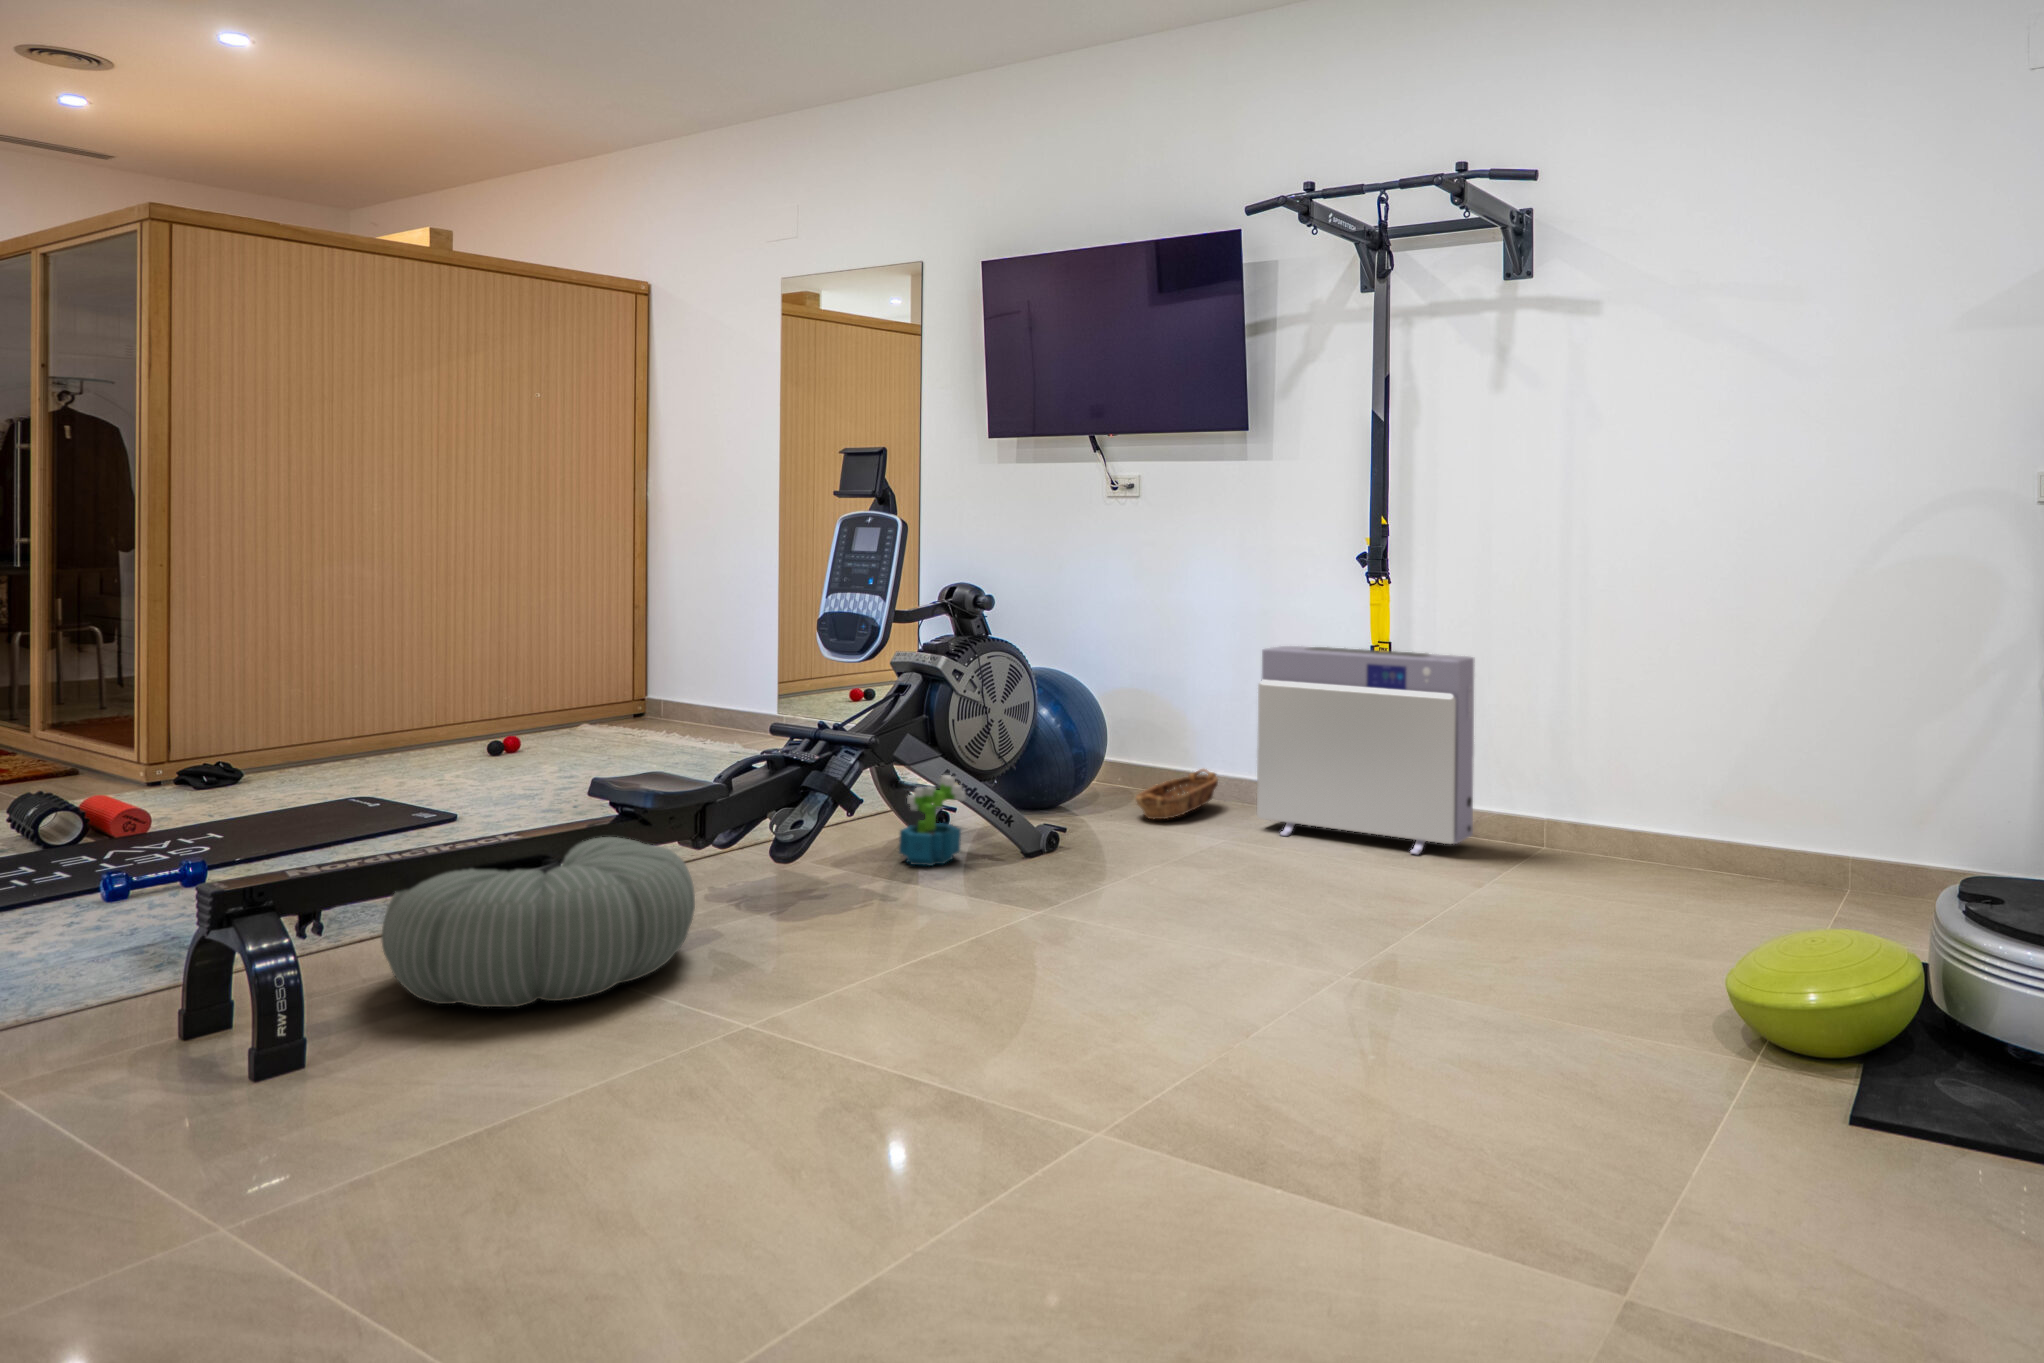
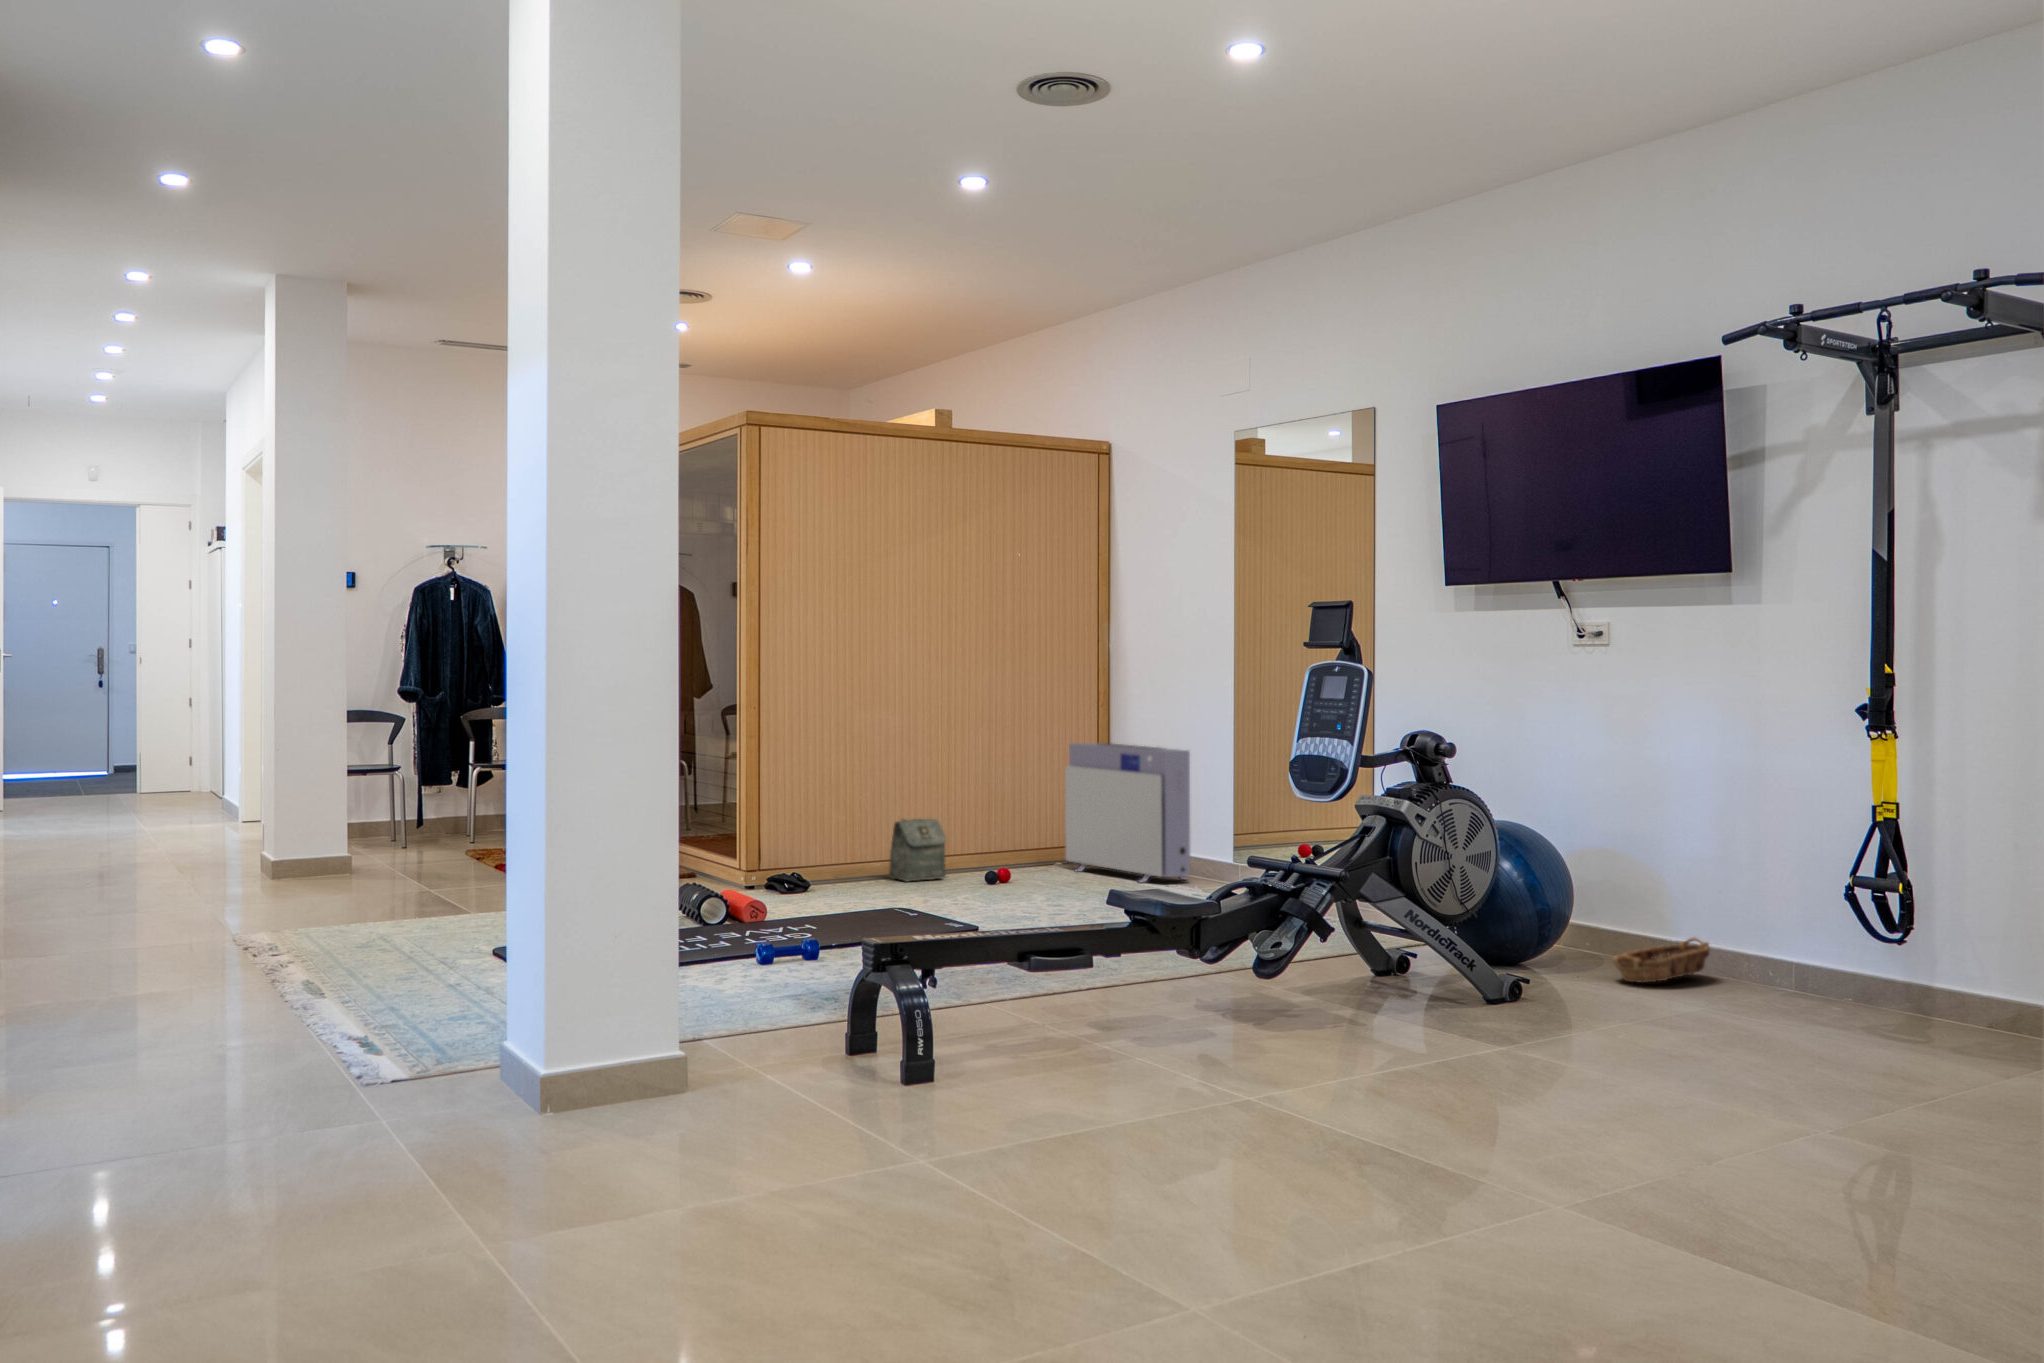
air purifier: present [1257,646,1474,854] -> present [1065,743,1191,883]
bag: none [372,688,447,760] -> present [889,819,946,882]
decorative plant: present [899,775,965,866] -> none [1367,912,1428,995]
pouf: present [381,837,695,1007] -> none [993,927,1204,1038]

